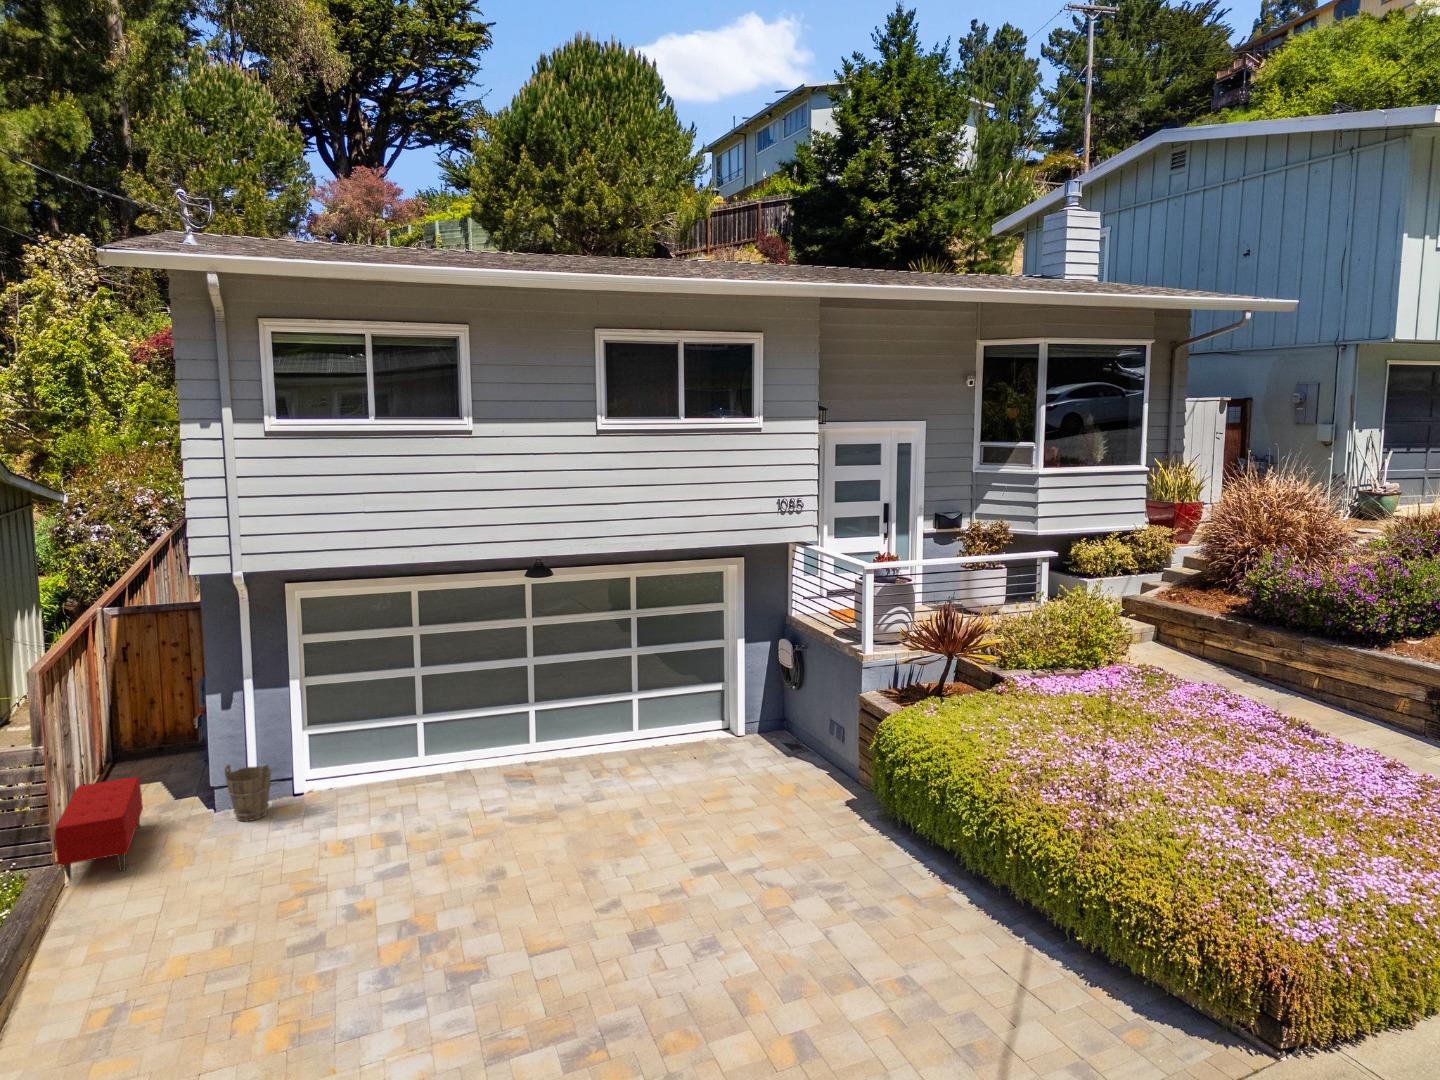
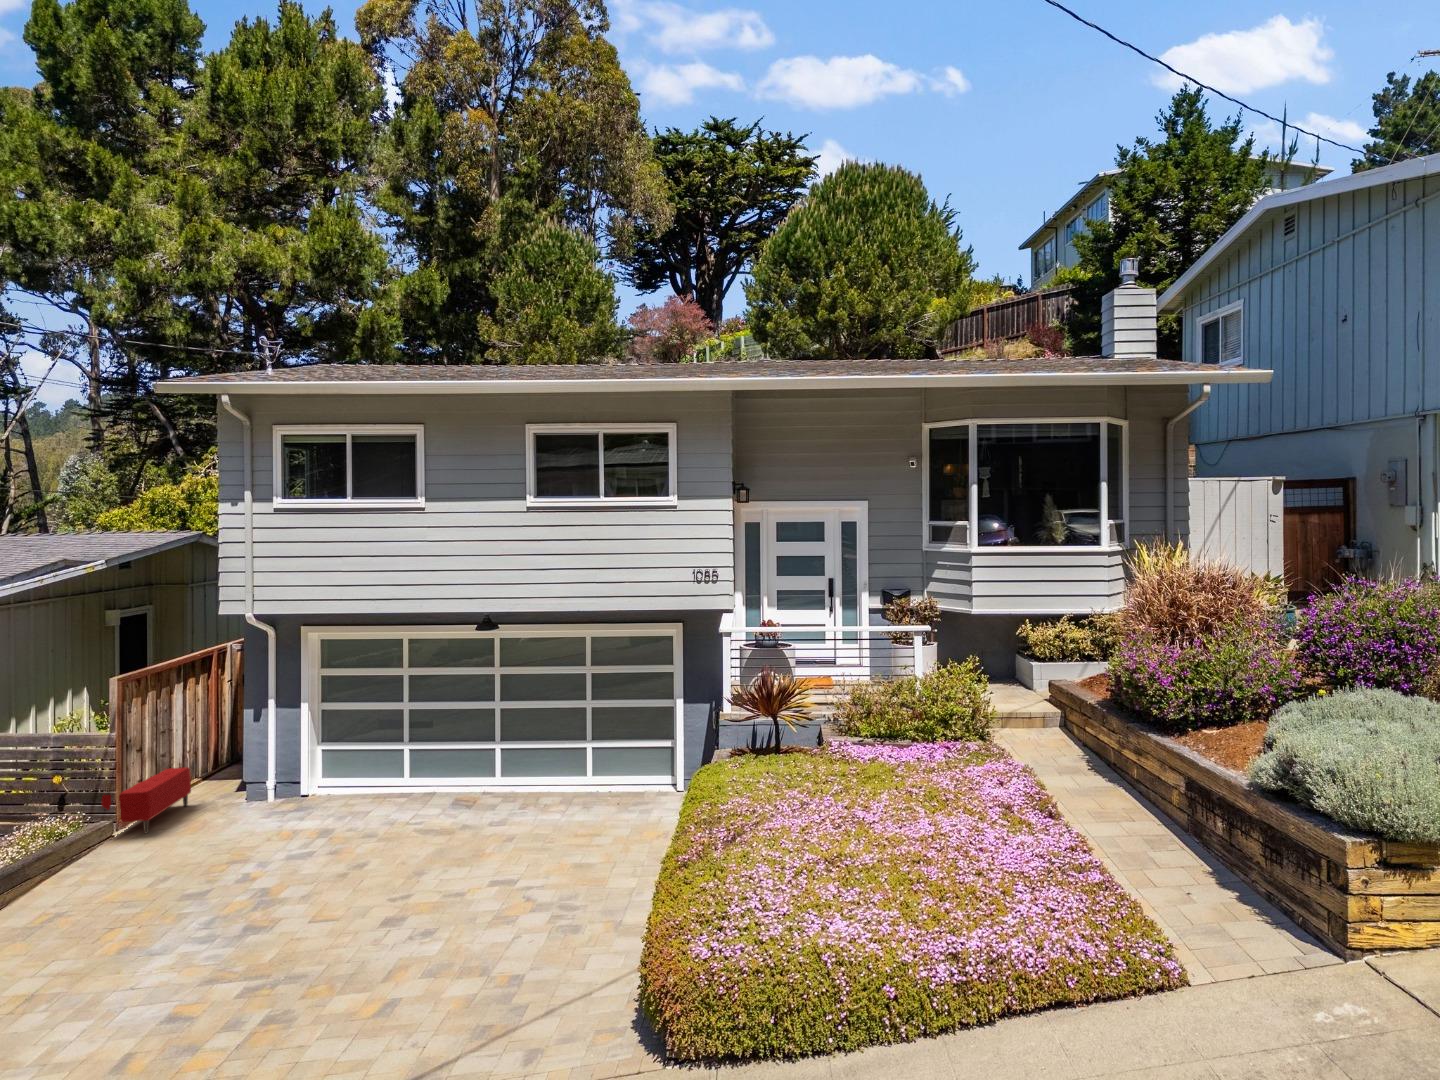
bucket: present [225,765,271,821] -> none [242,764,278,810]

